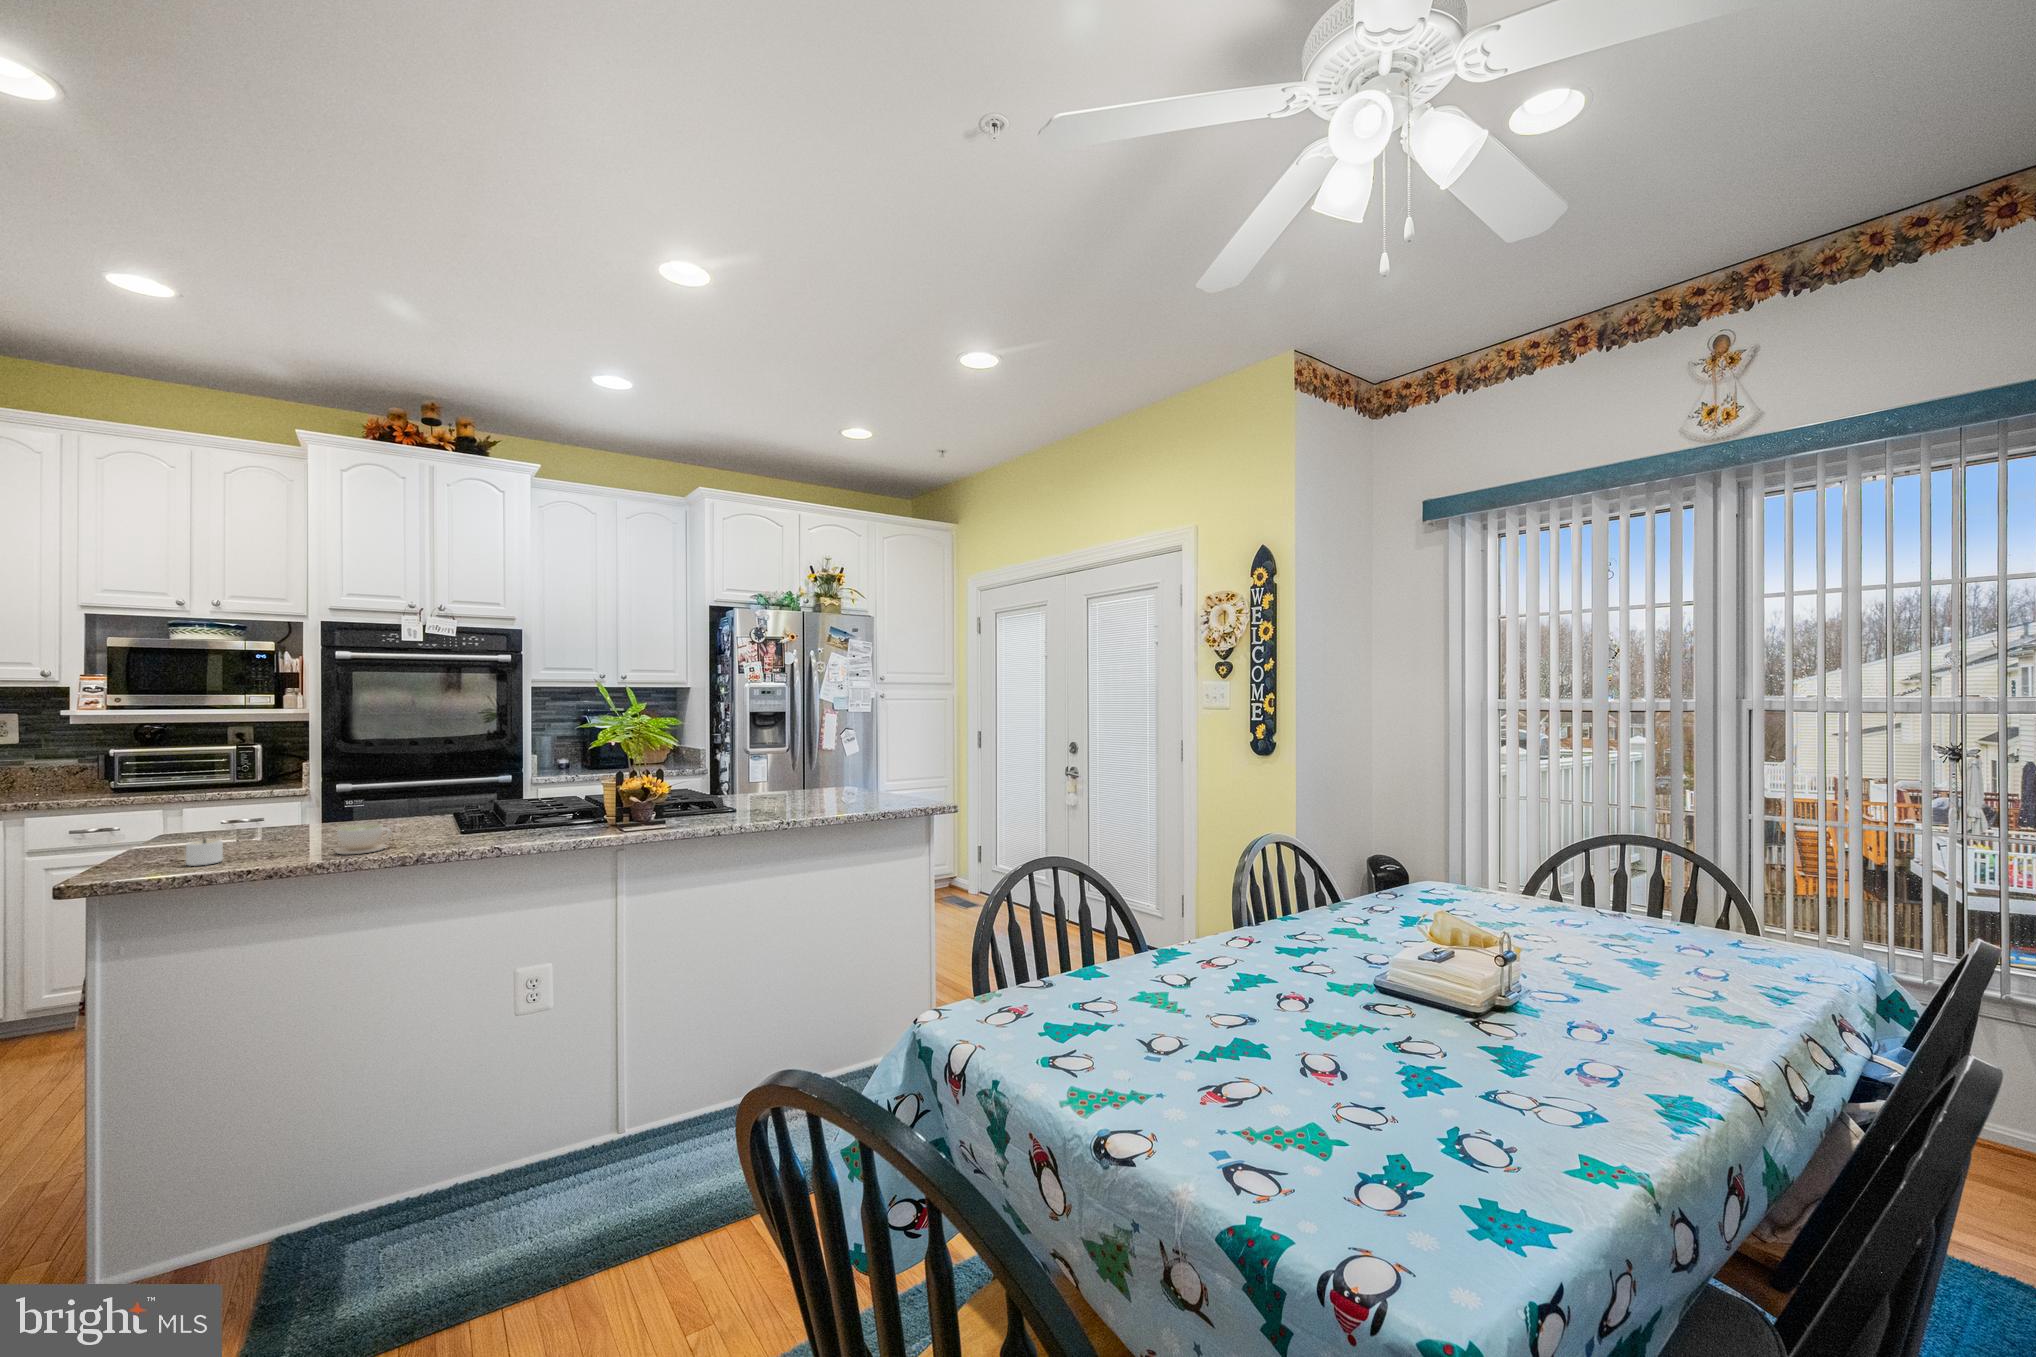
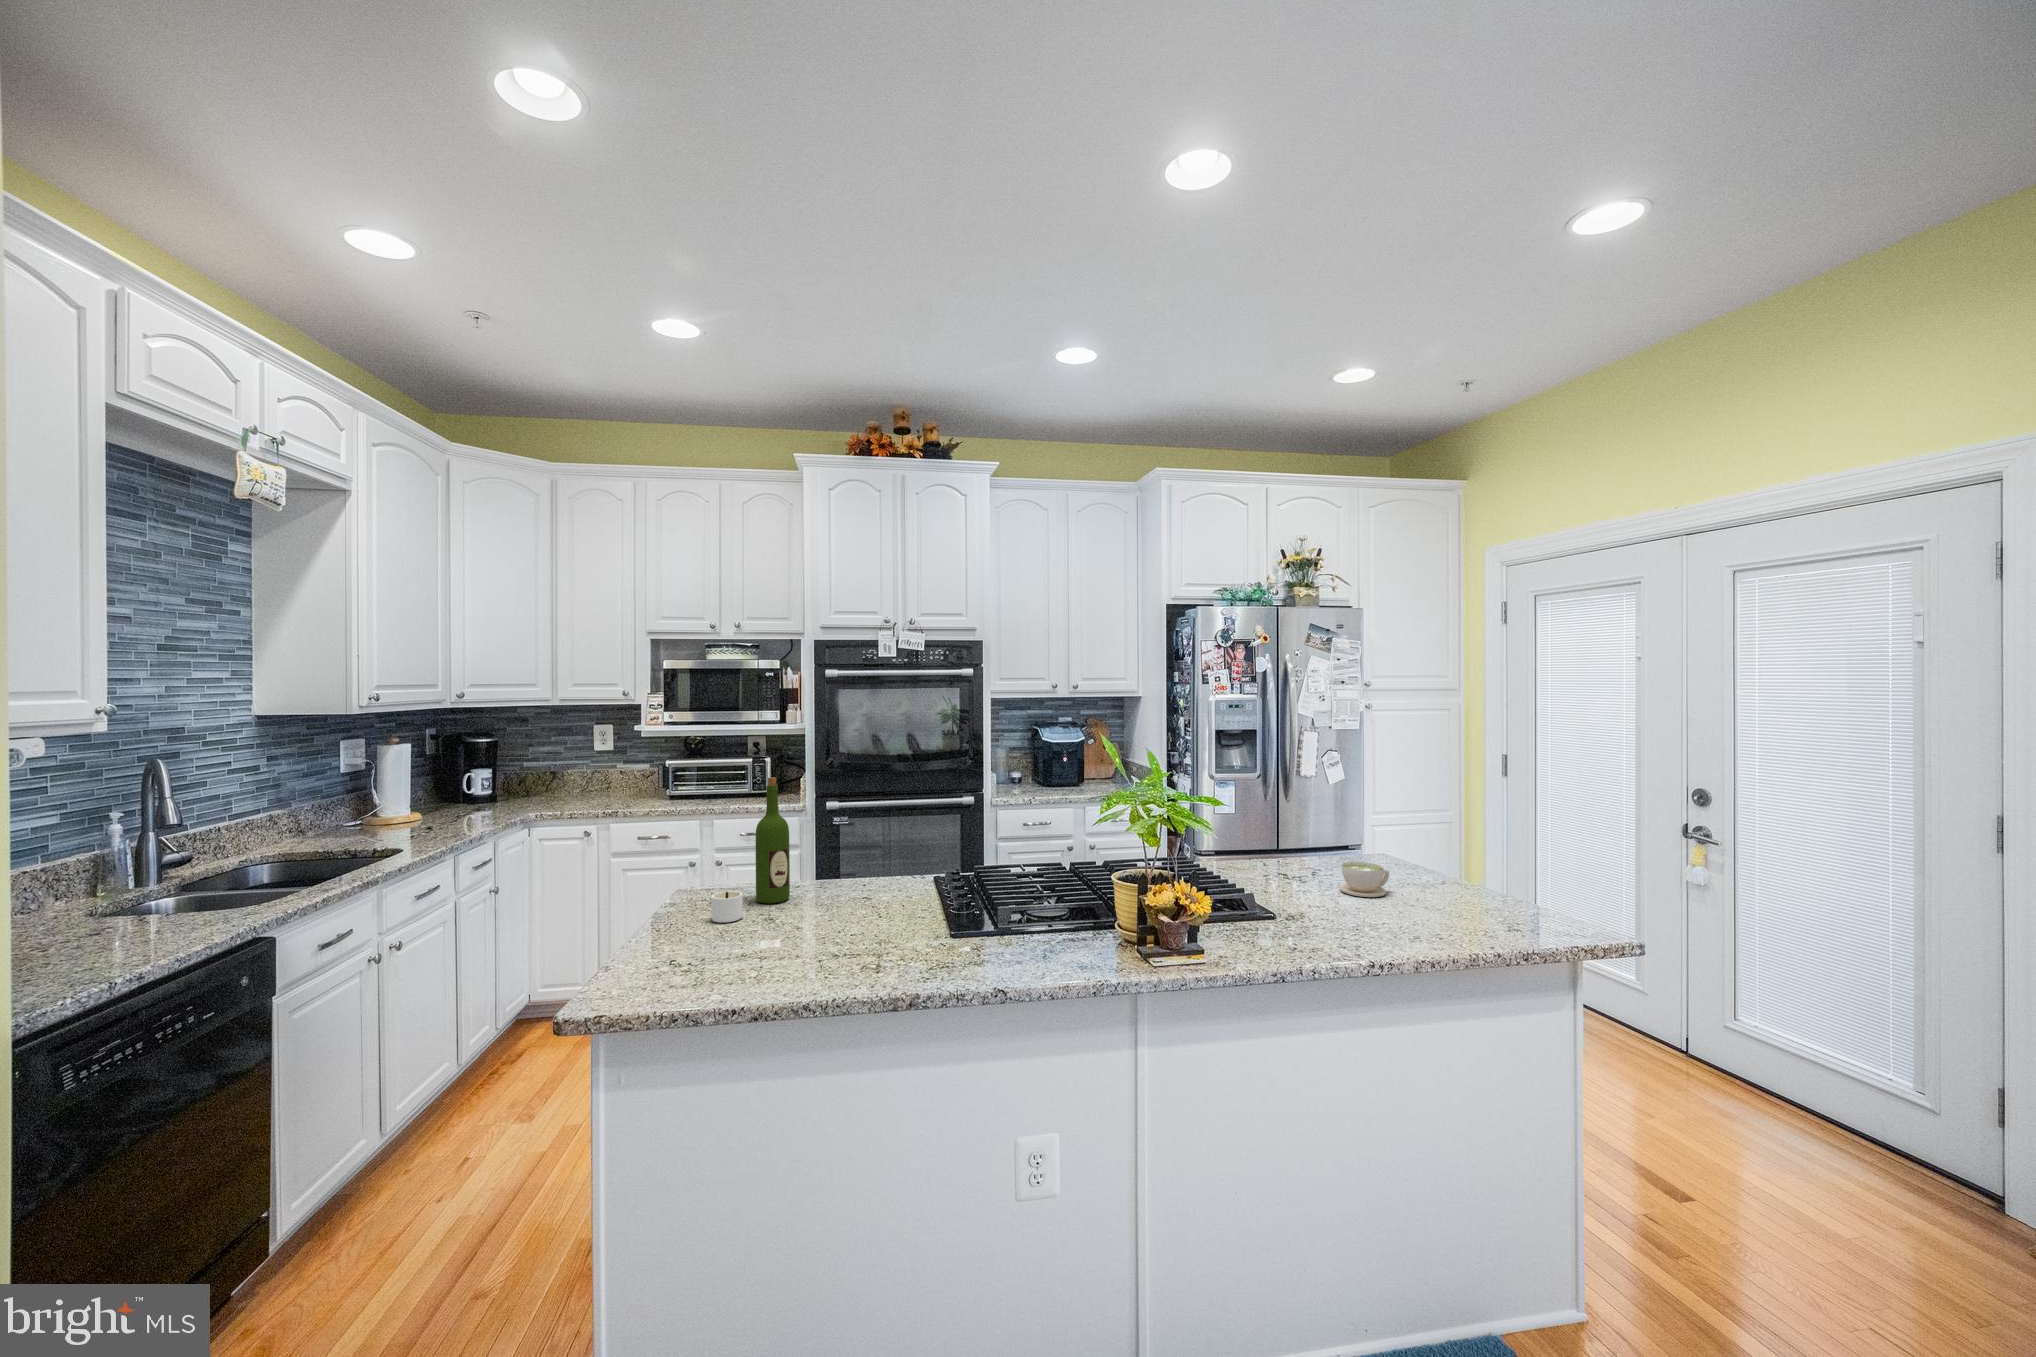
wine bottle: none [239,740,278,852] -> present [756,777,790,903]
coffee cup: present [336,824,391,854] -> present [1340,862,1389,897]

